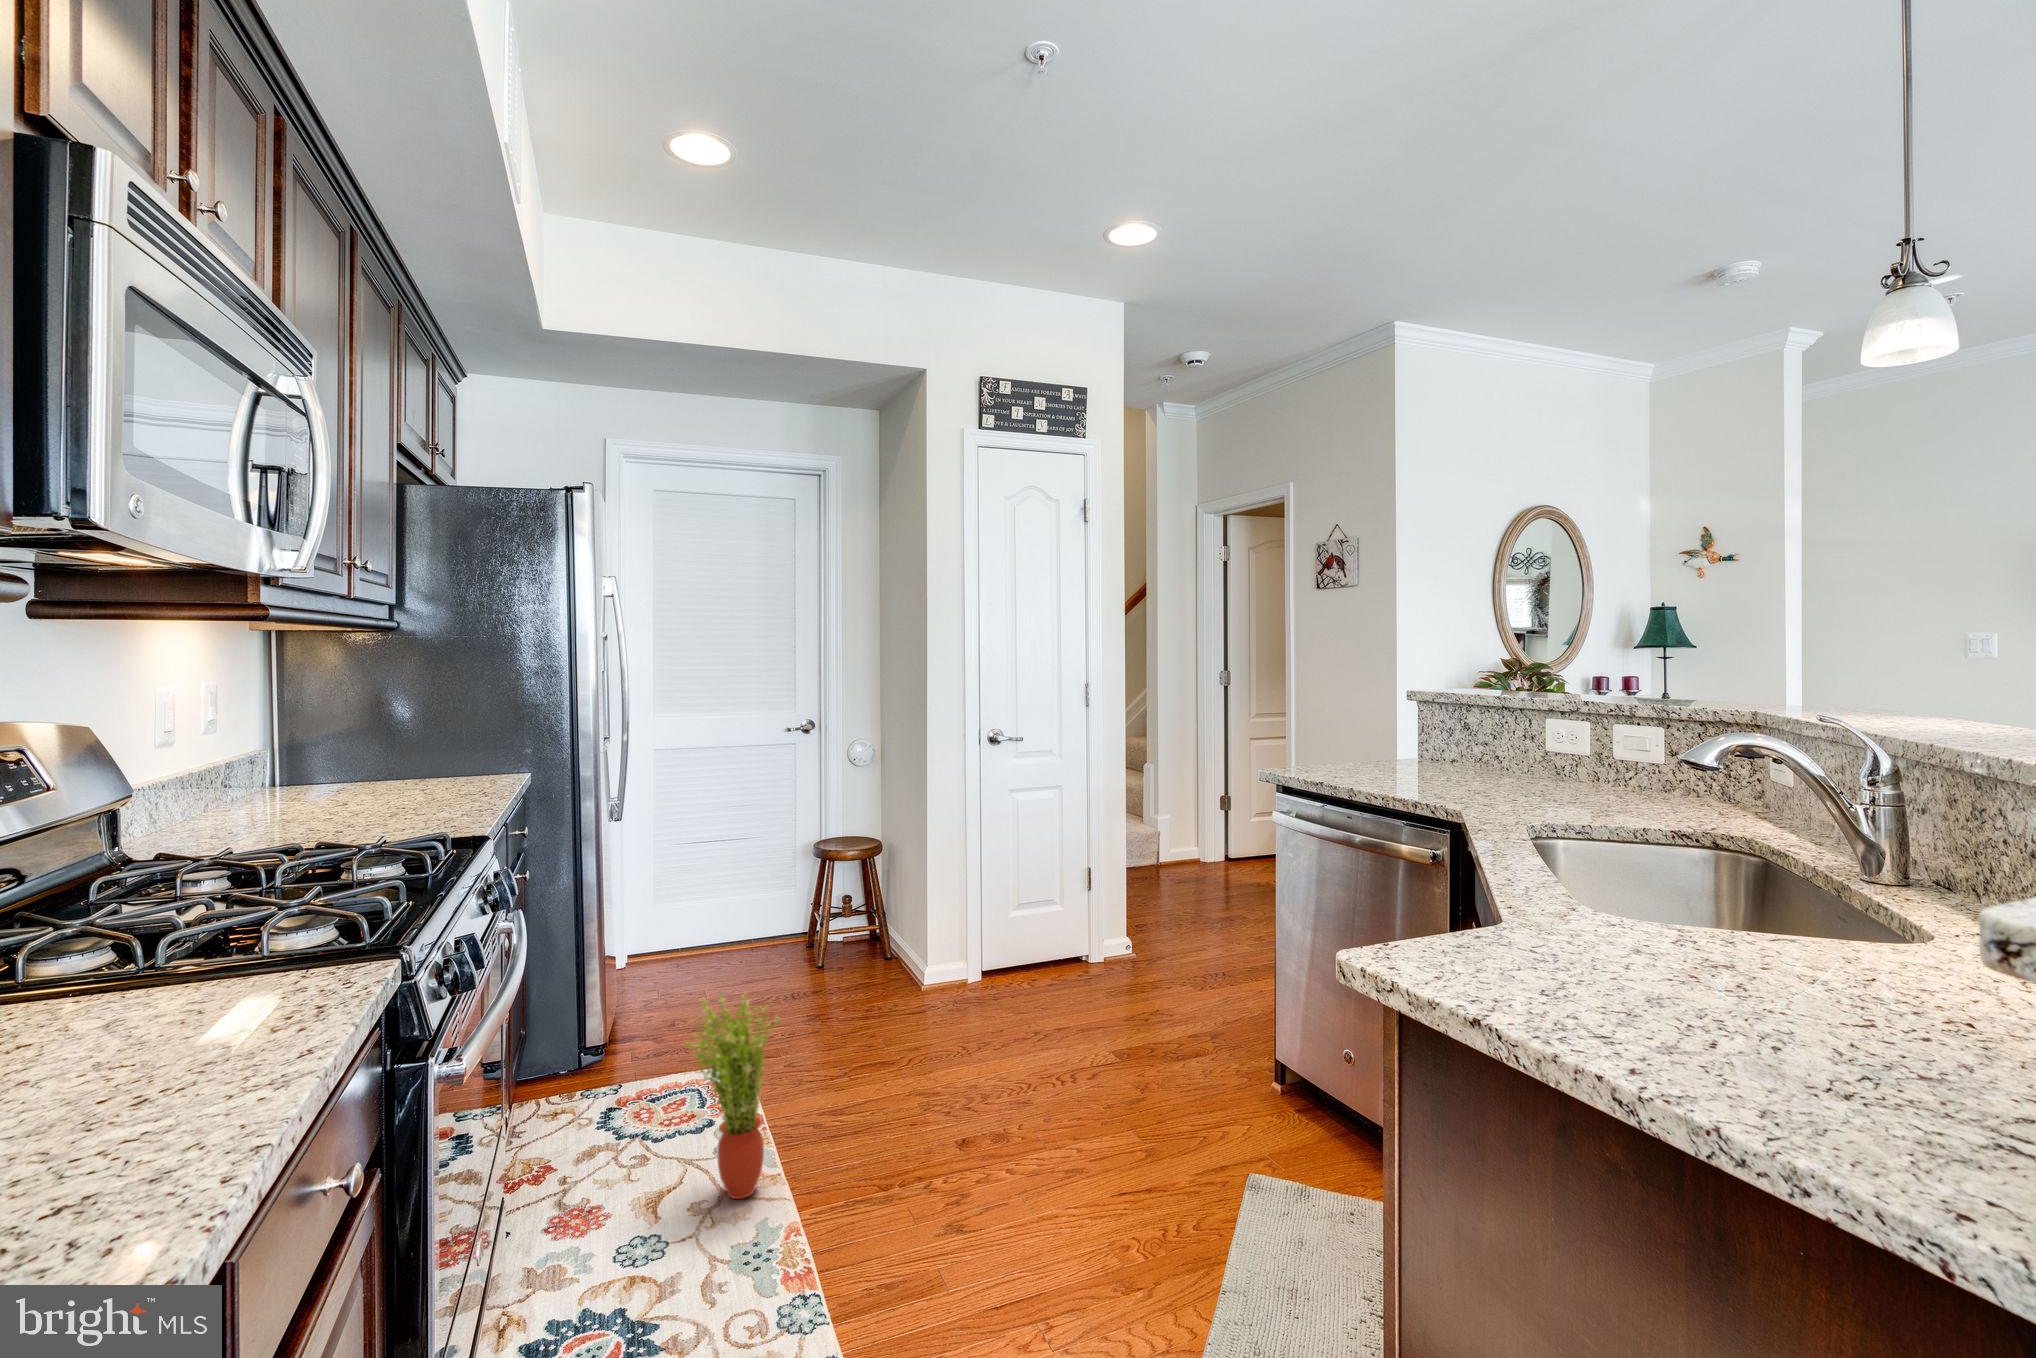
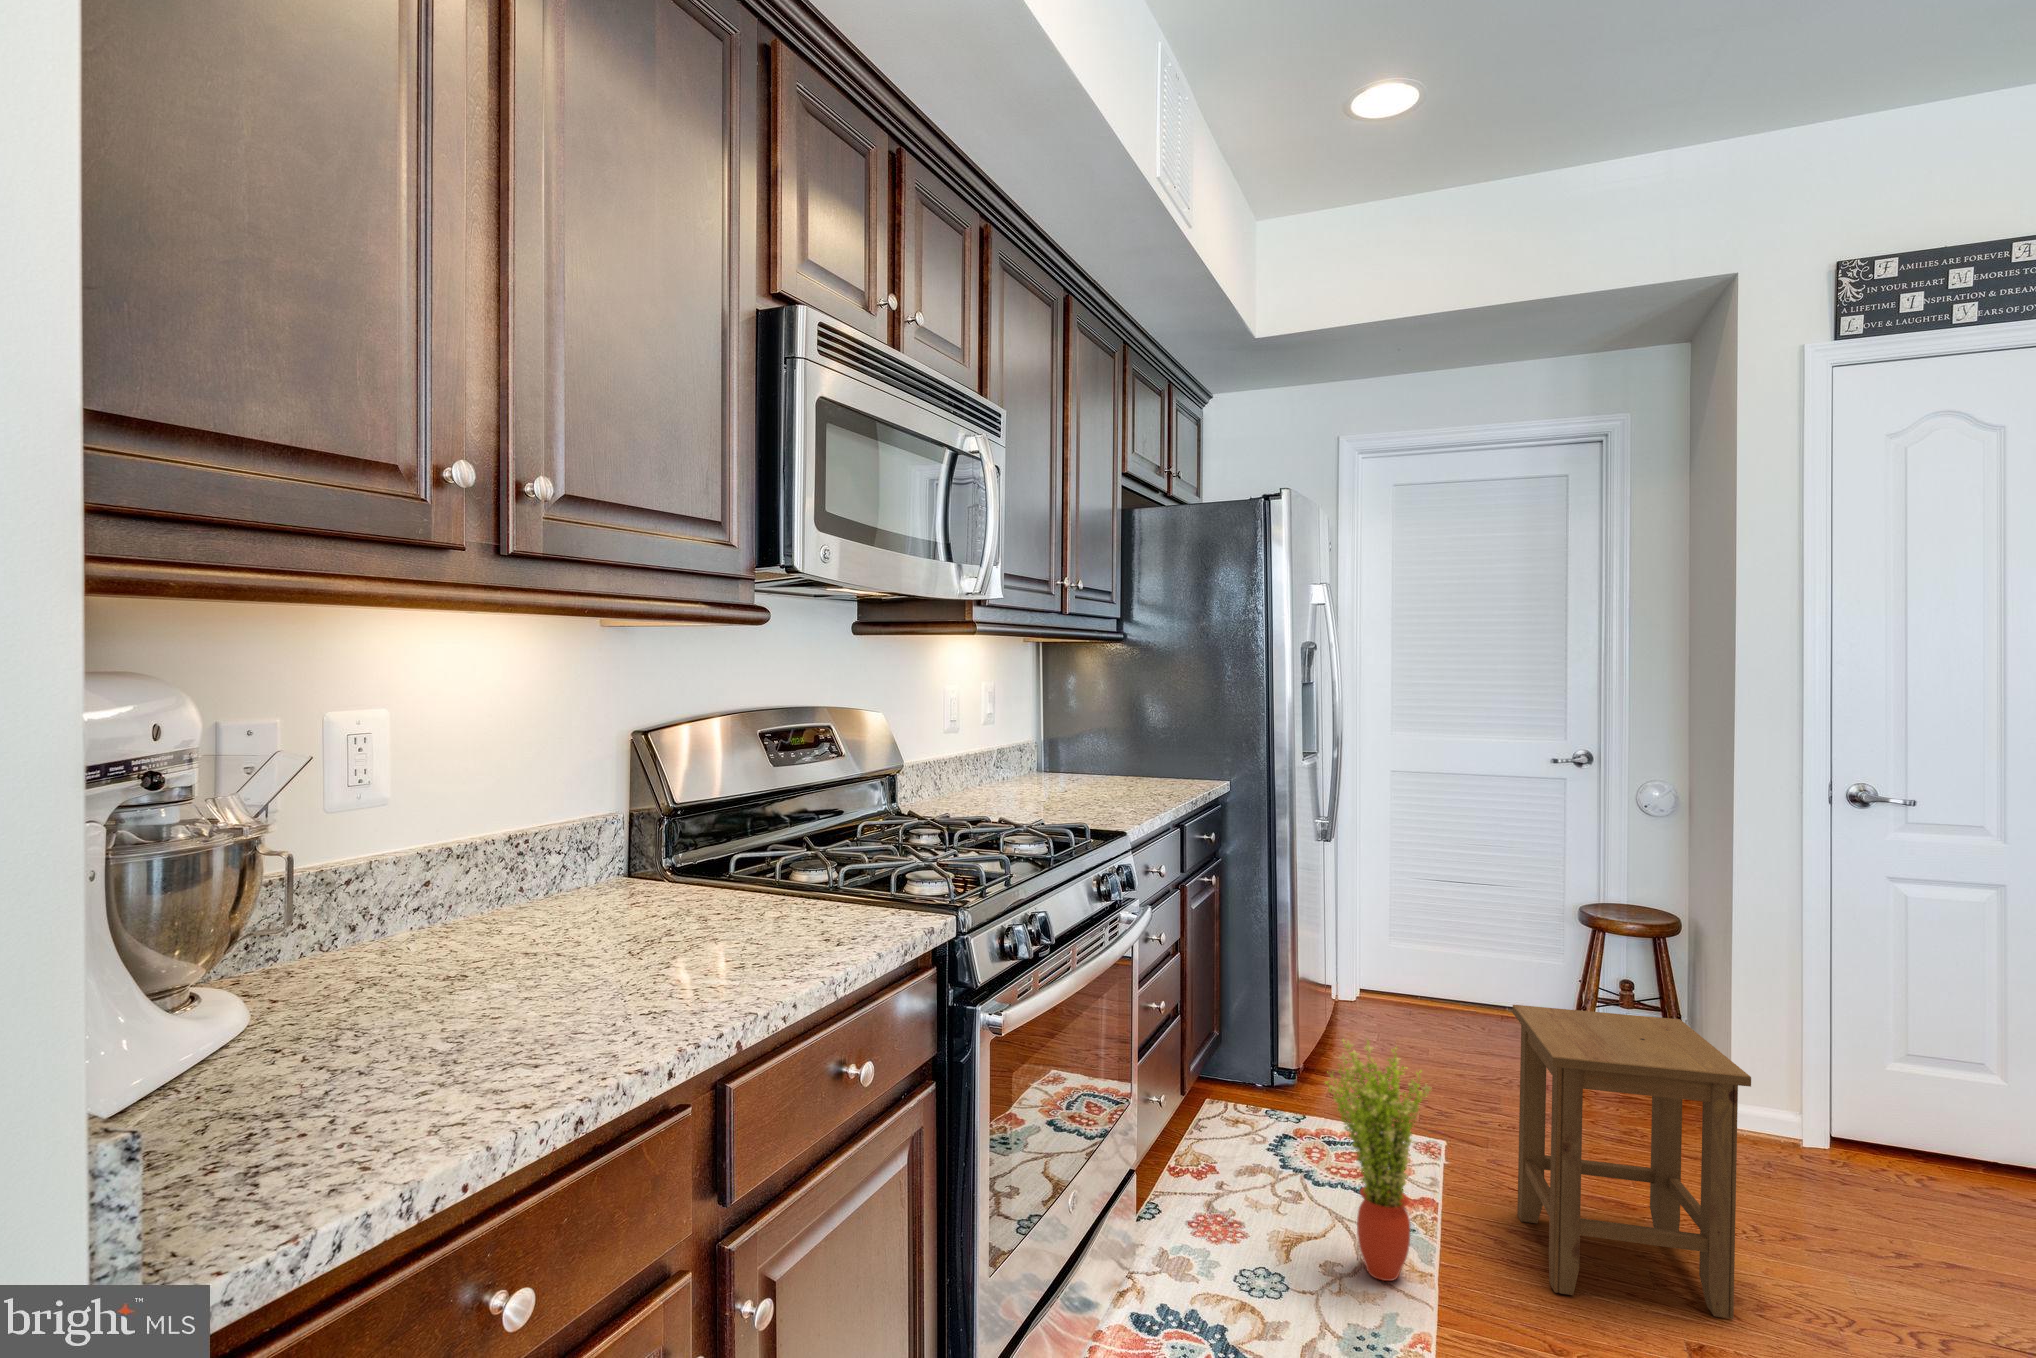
stool: none [812,913,982,1147] -> present [1512,1005,1751,1319]

